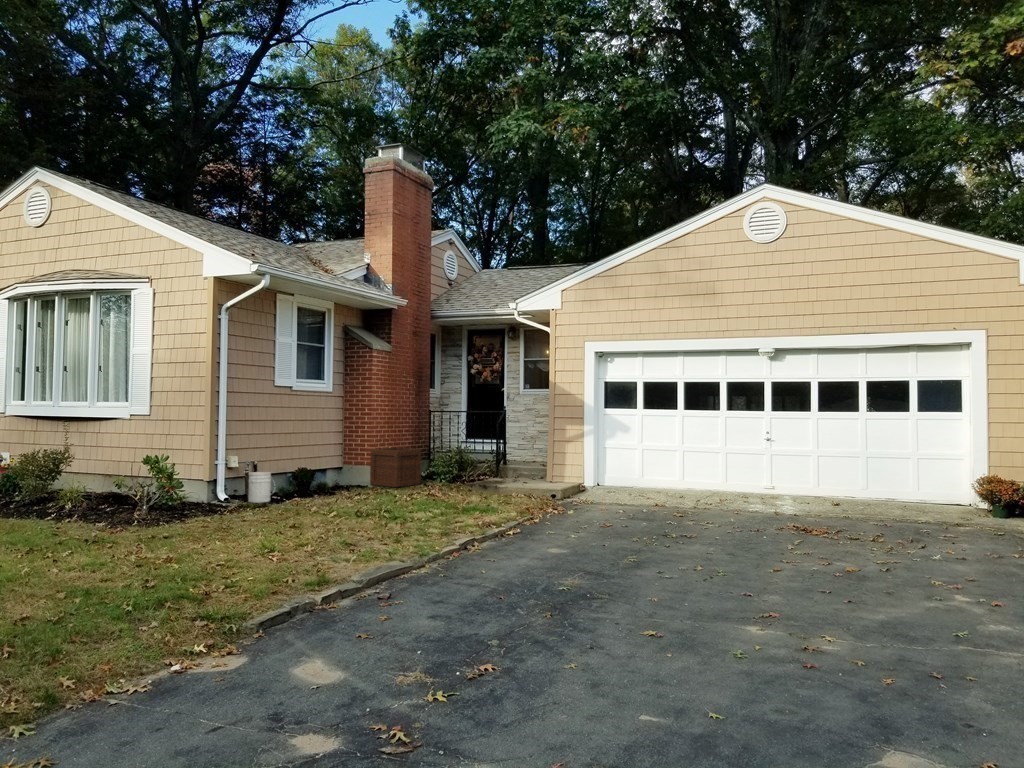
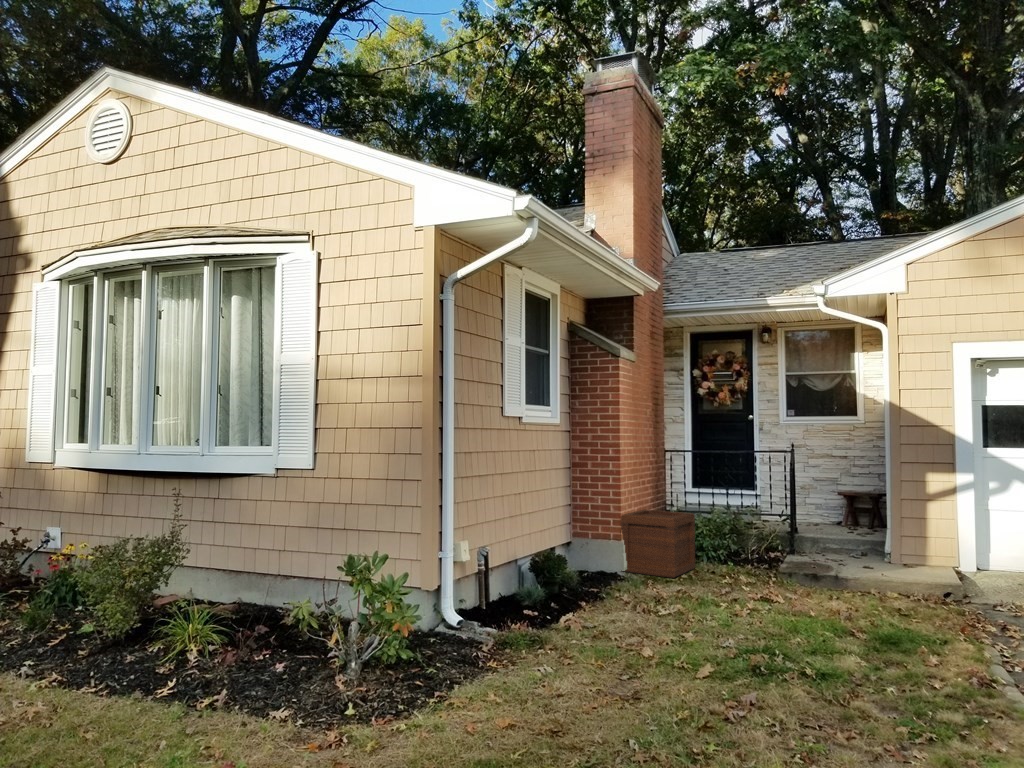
bucket: present [248,472,271,503] -> none [483,567,526,626]

